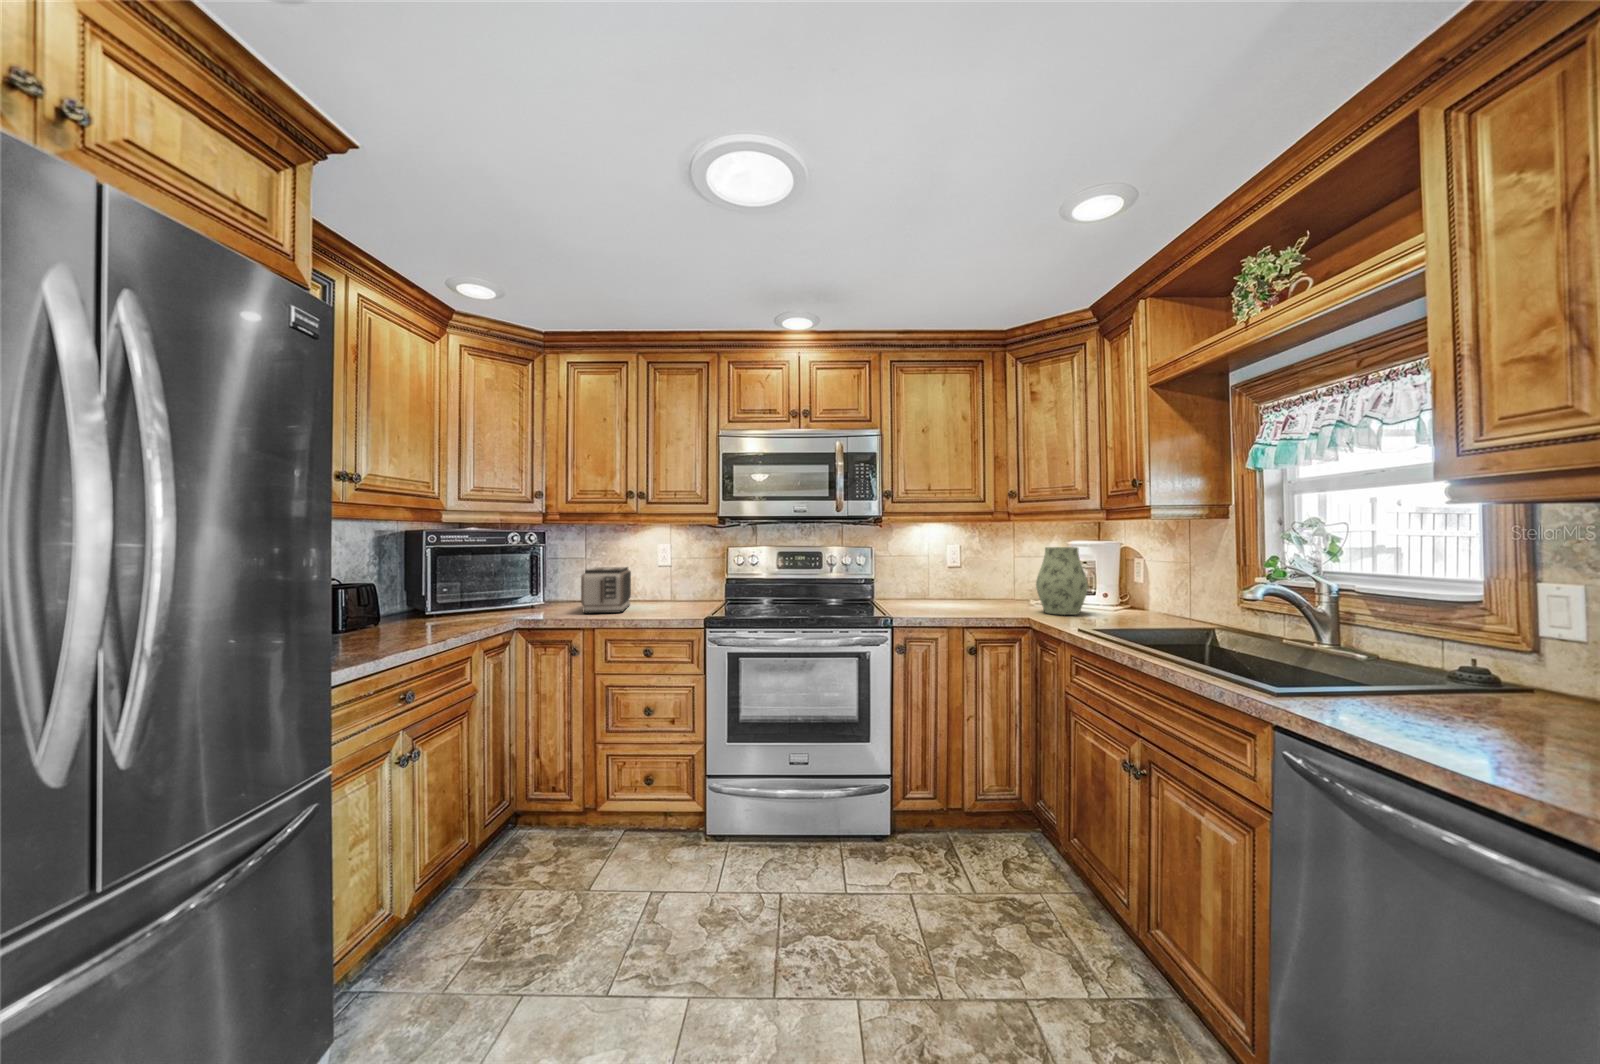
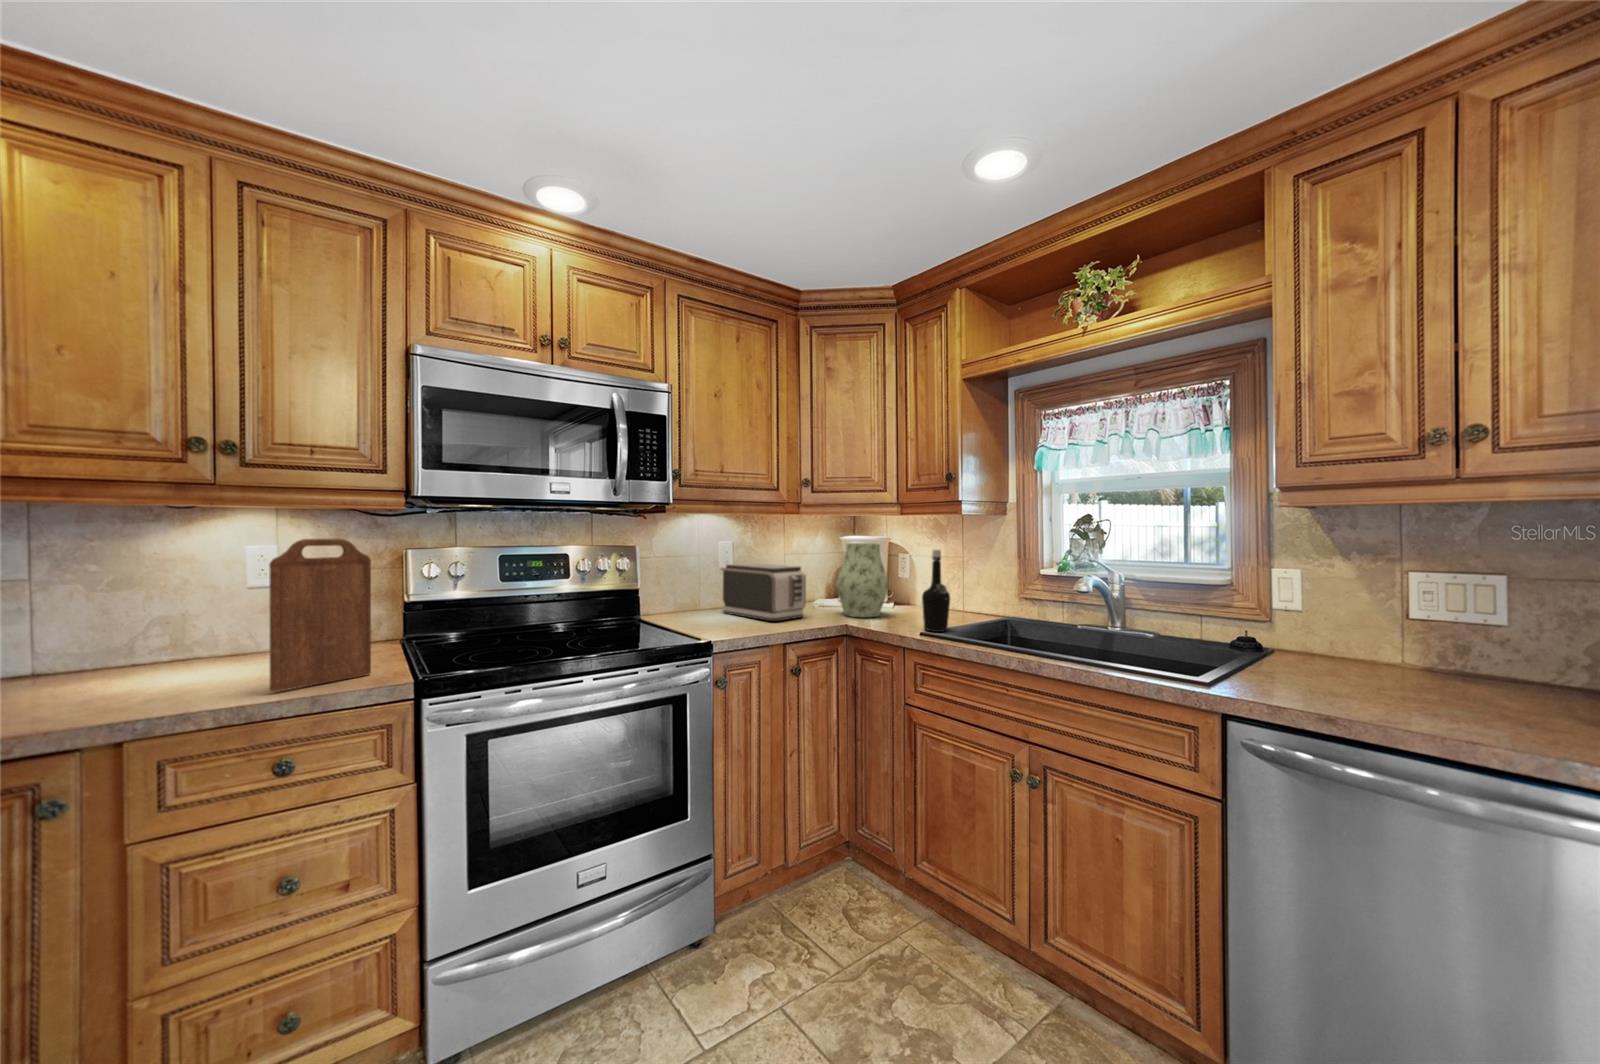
cutting board: none [647,540,692,617] -> present [269,538,371,692]
bottle: none [1092,551,1122,629] -> present [922,550,950,632]
toaster: present [581,567,631,613] -> present [723,563,806,621]

